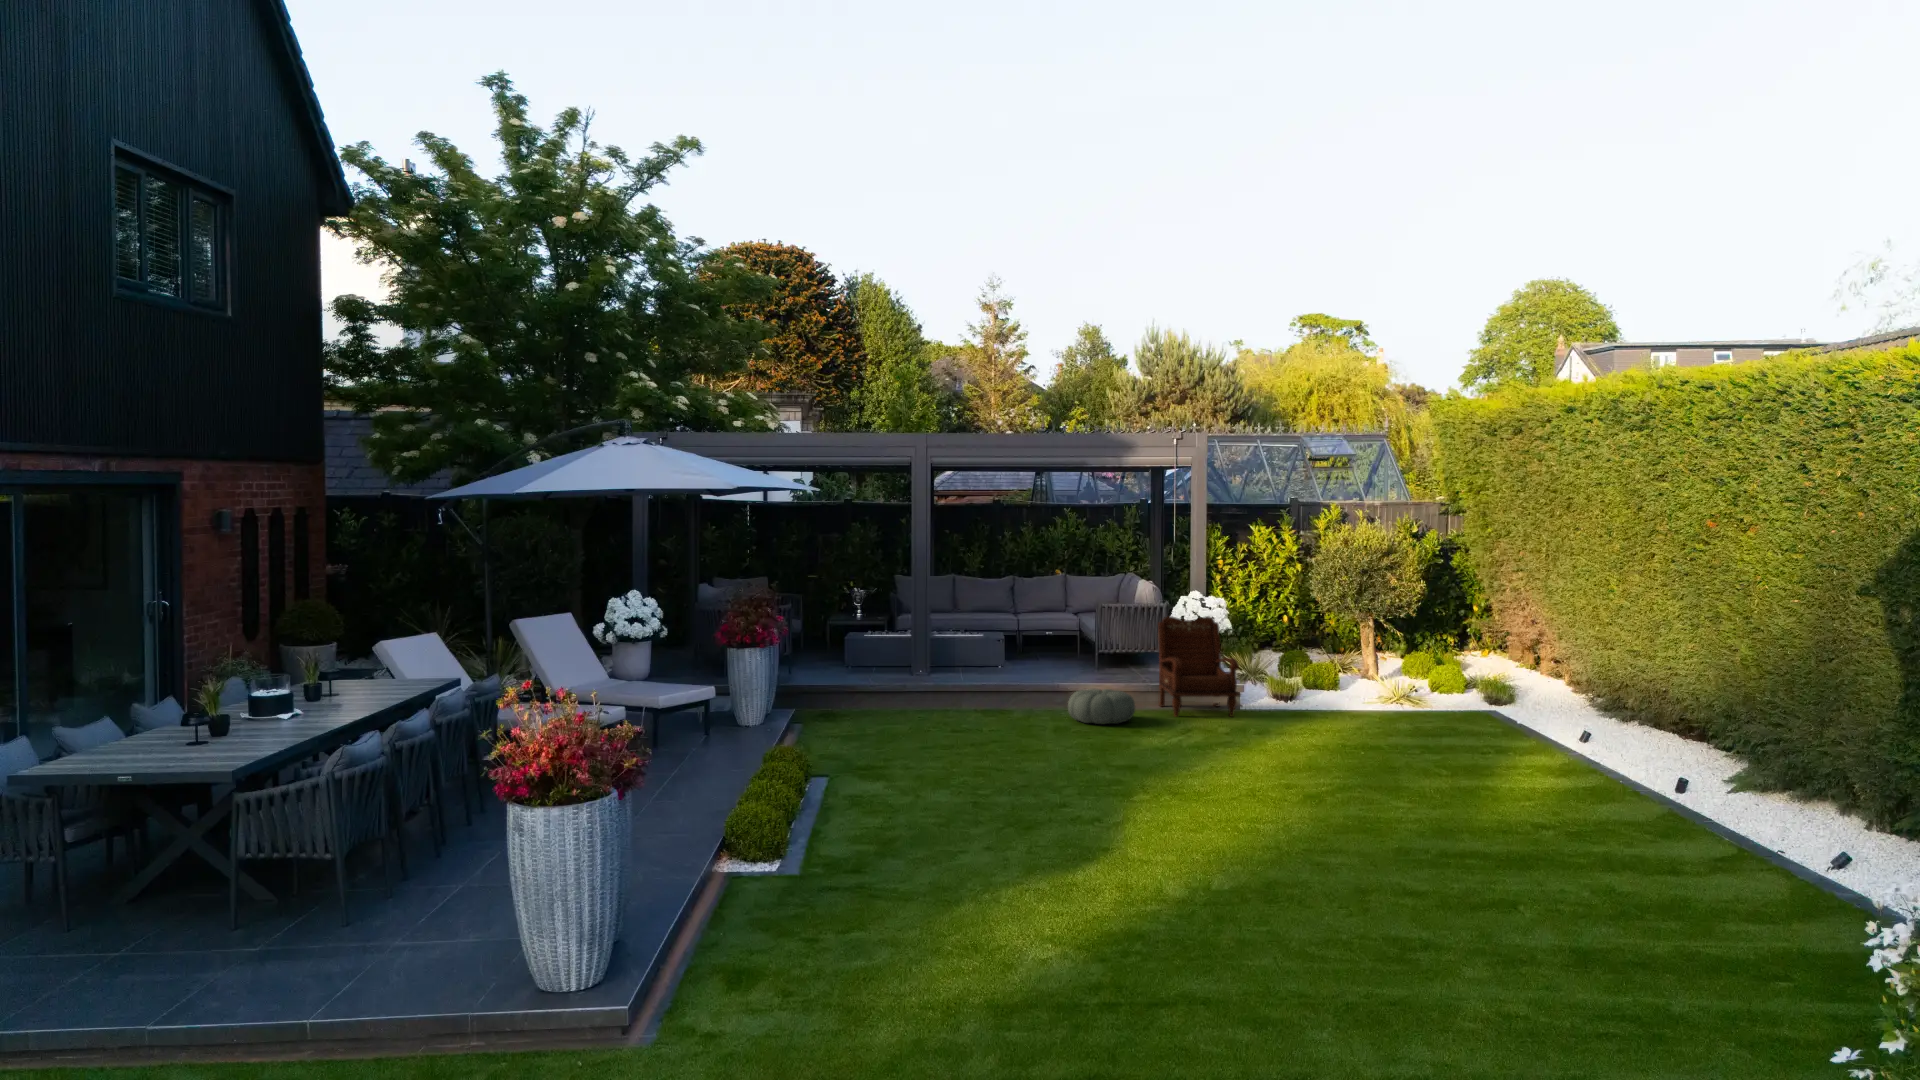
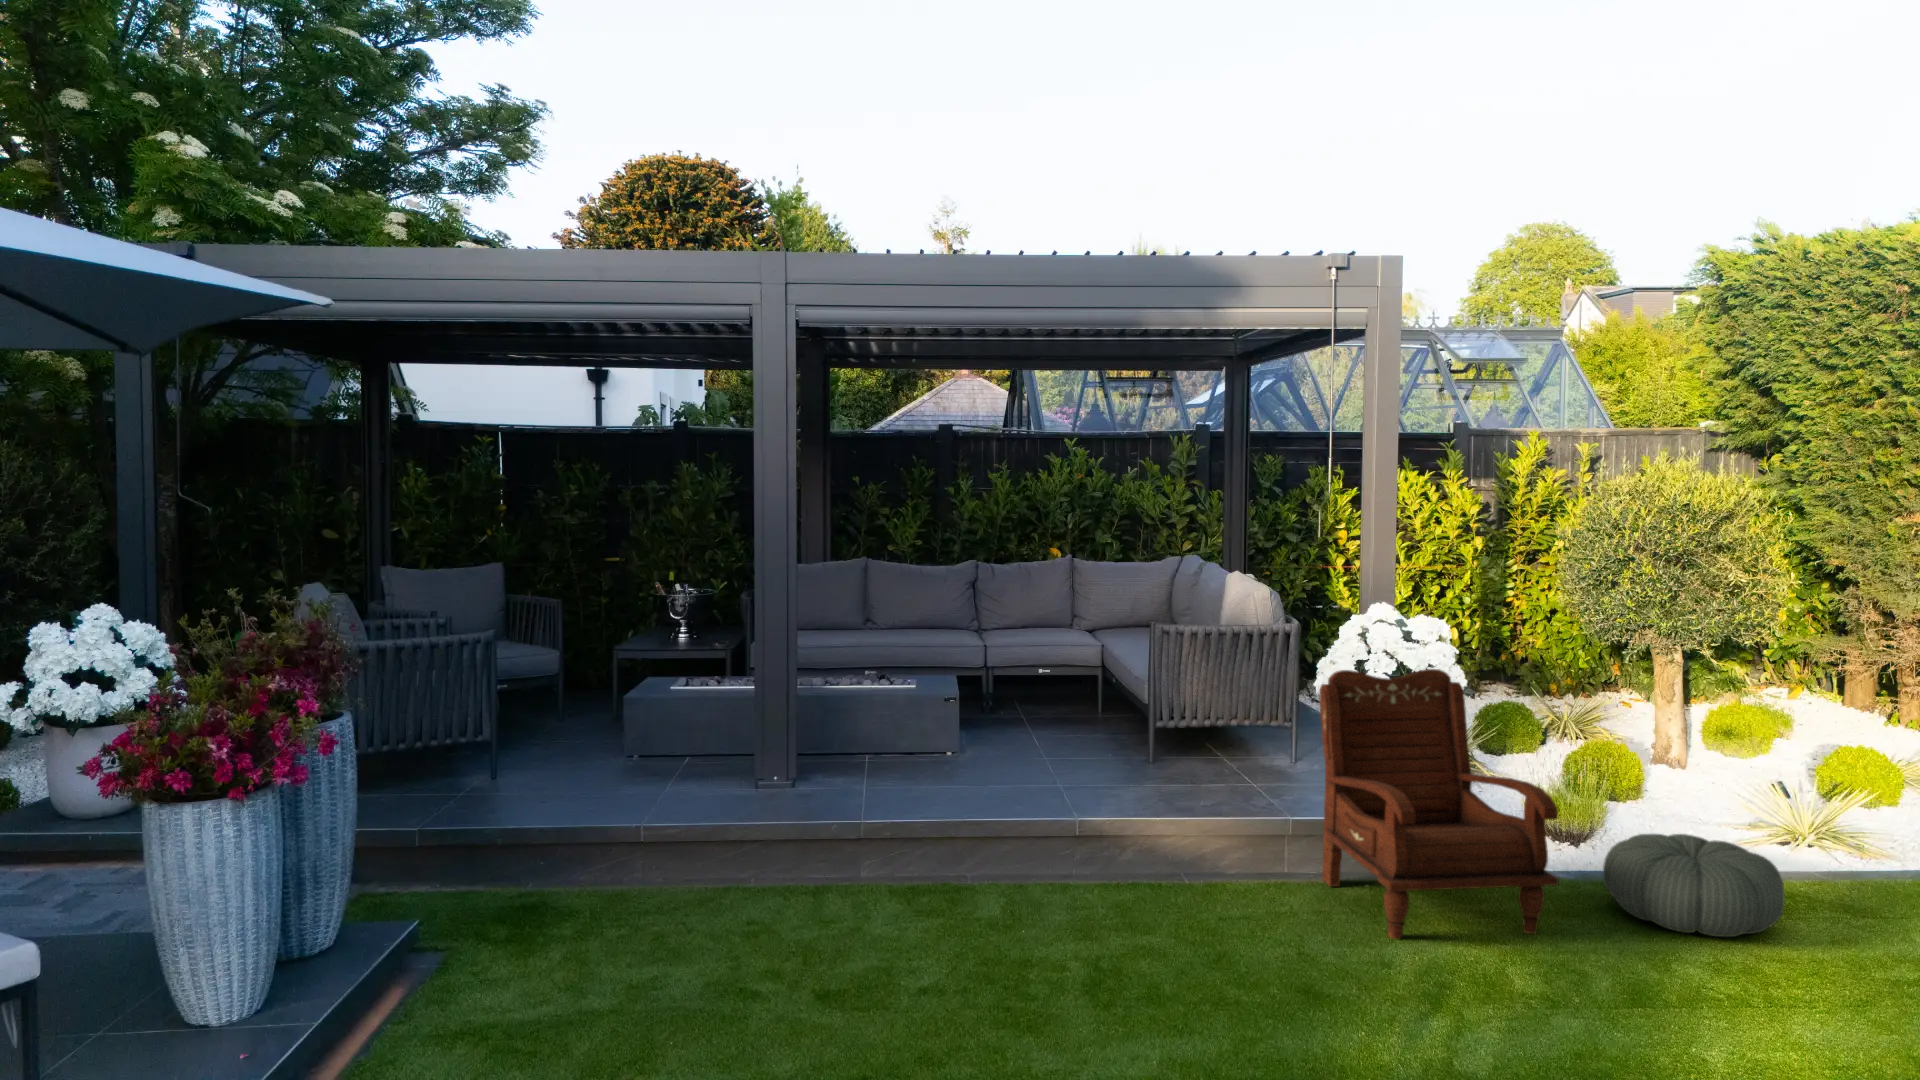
pouf: present [1068,689,1135,724] -> present [1602,834,1785,937]

